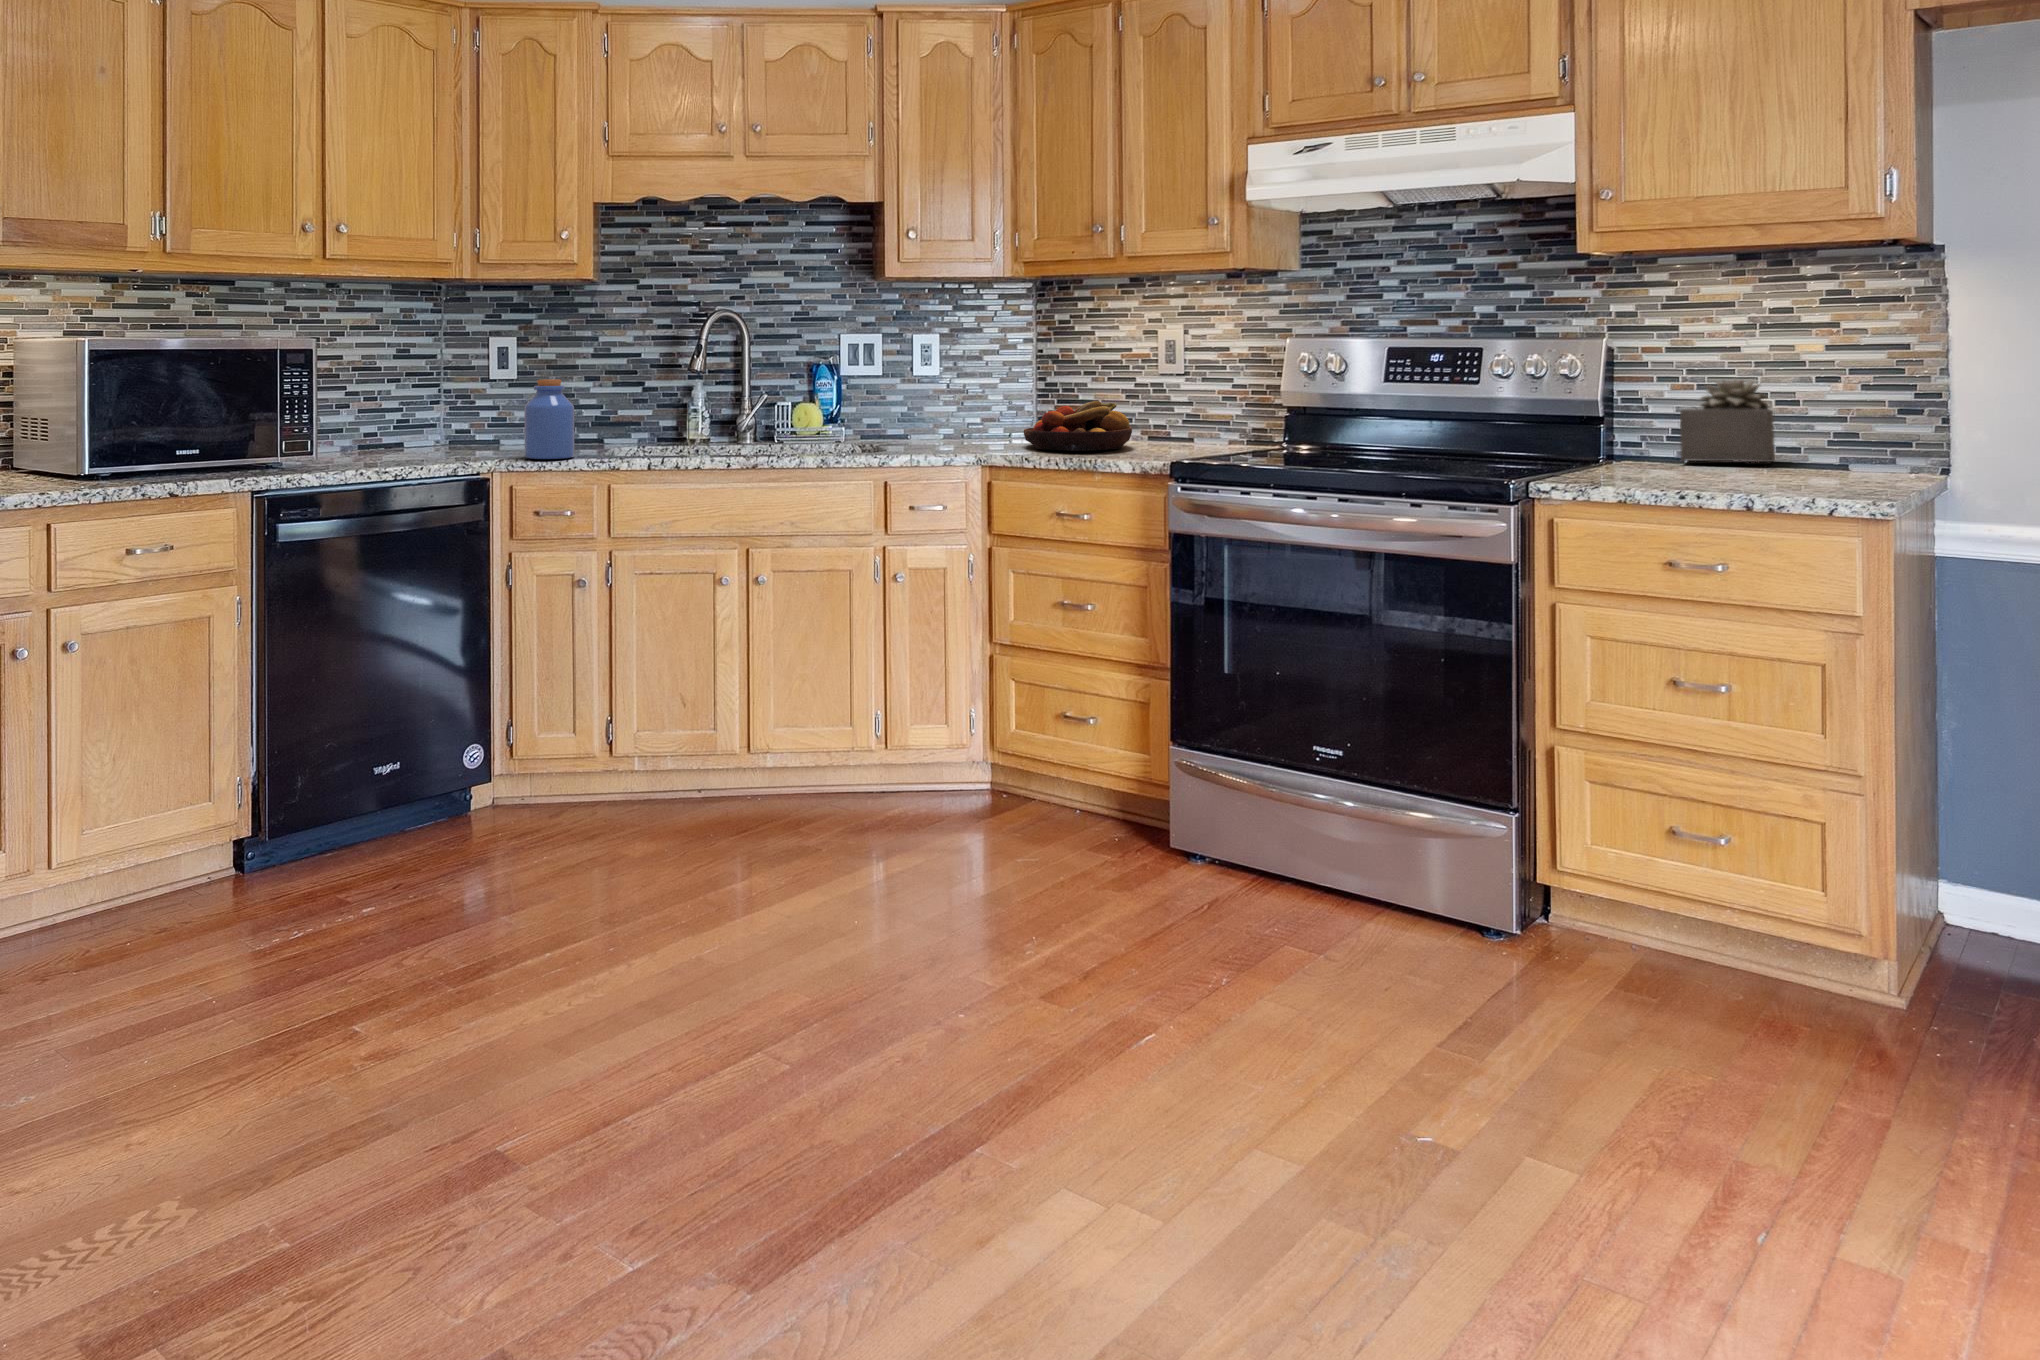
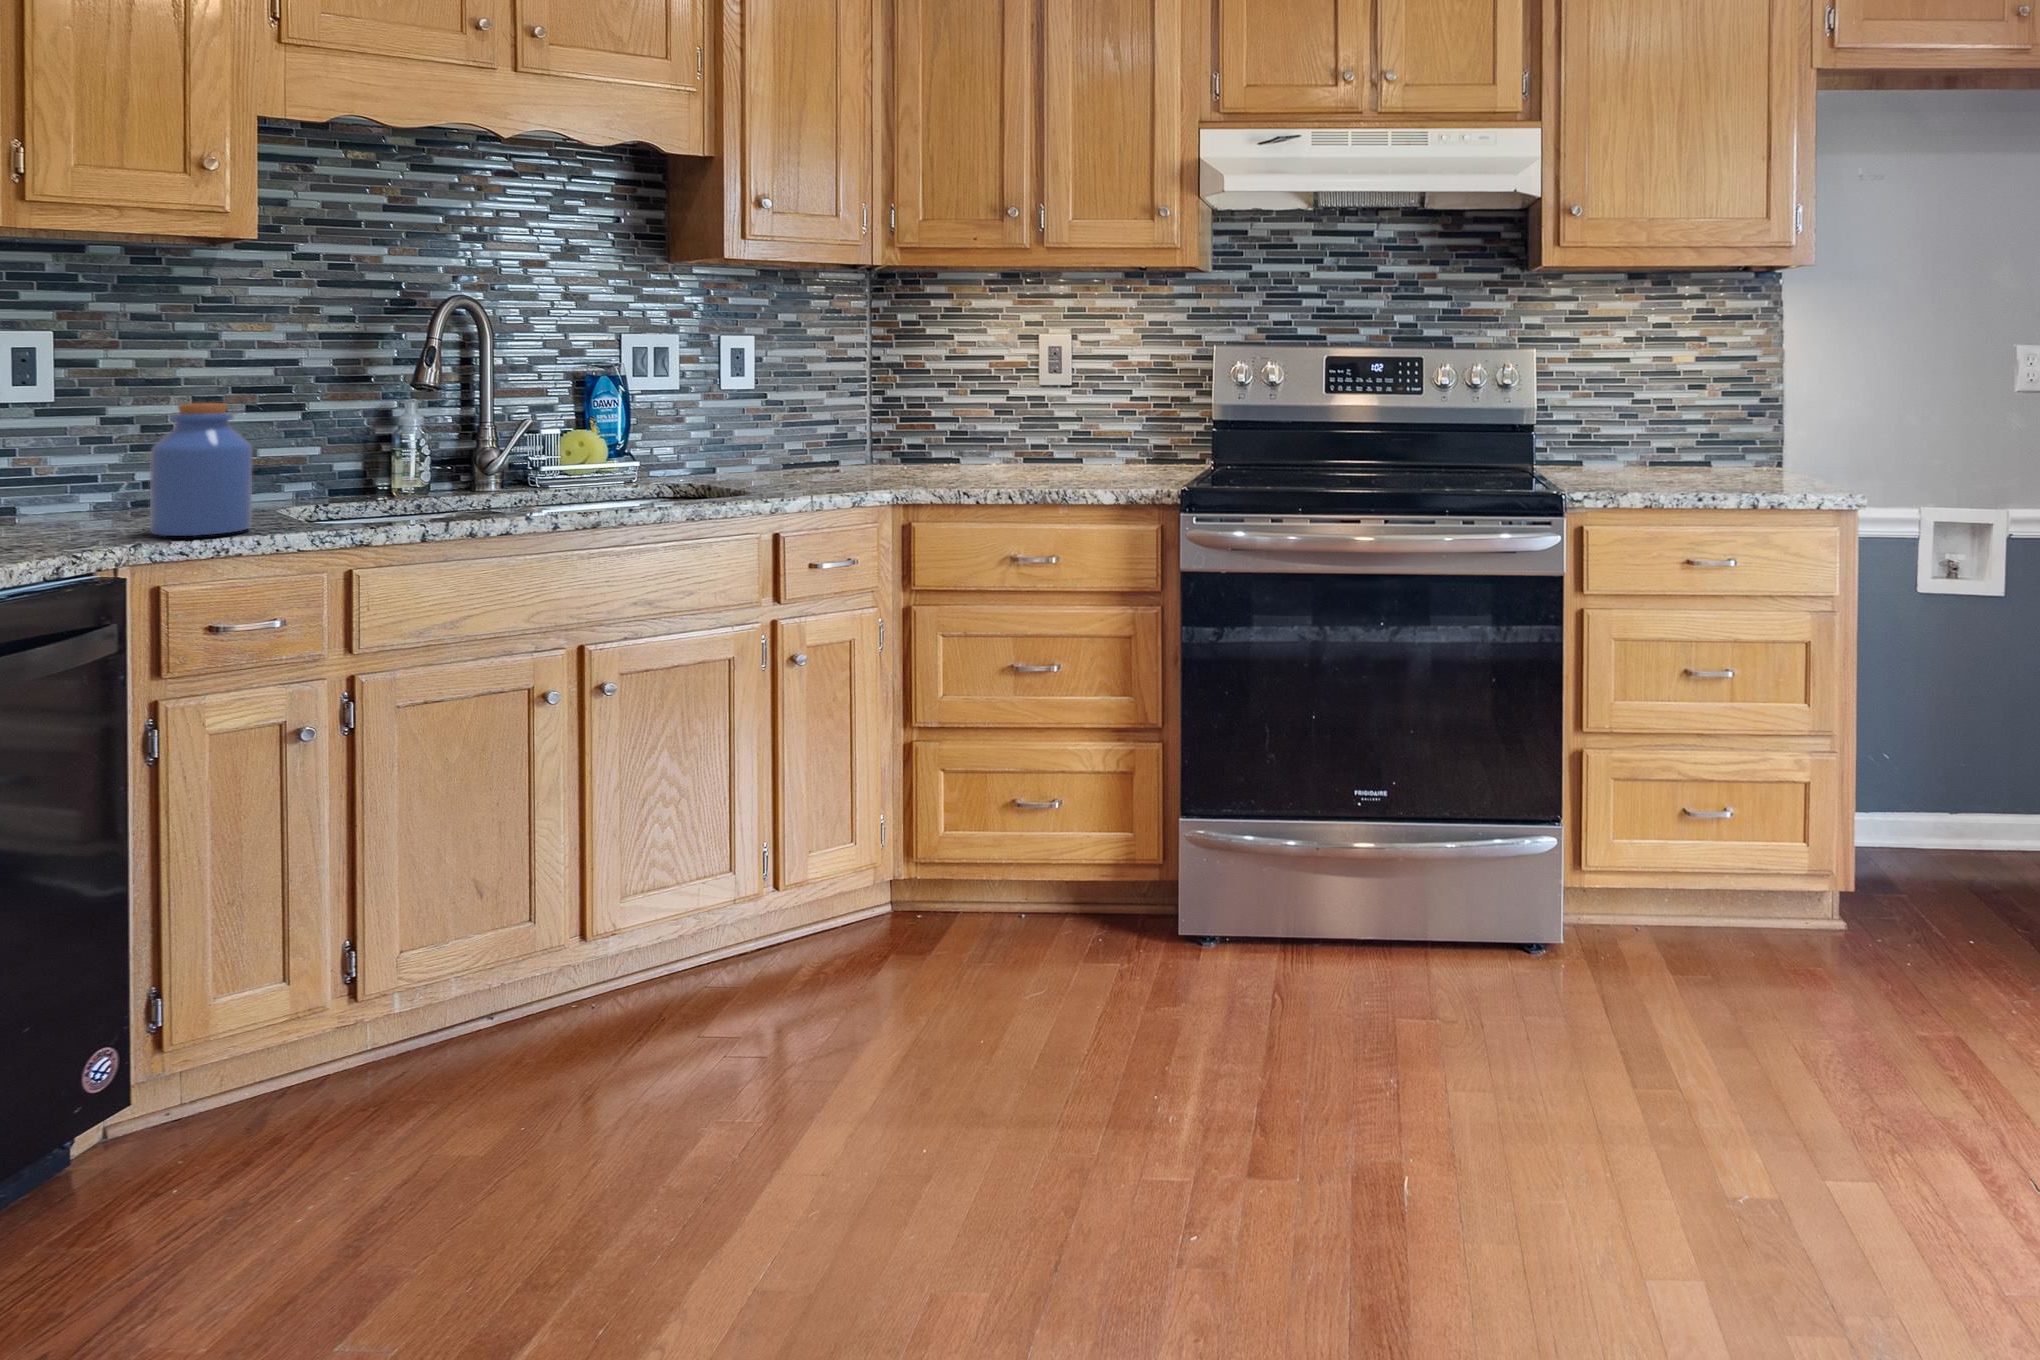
succulent plant: present [1680,379,1775,462] -> none [1586,385,1670,462]
fruit bowl: present [1024,401,1132,451] -> none [910,417,1041,477]

